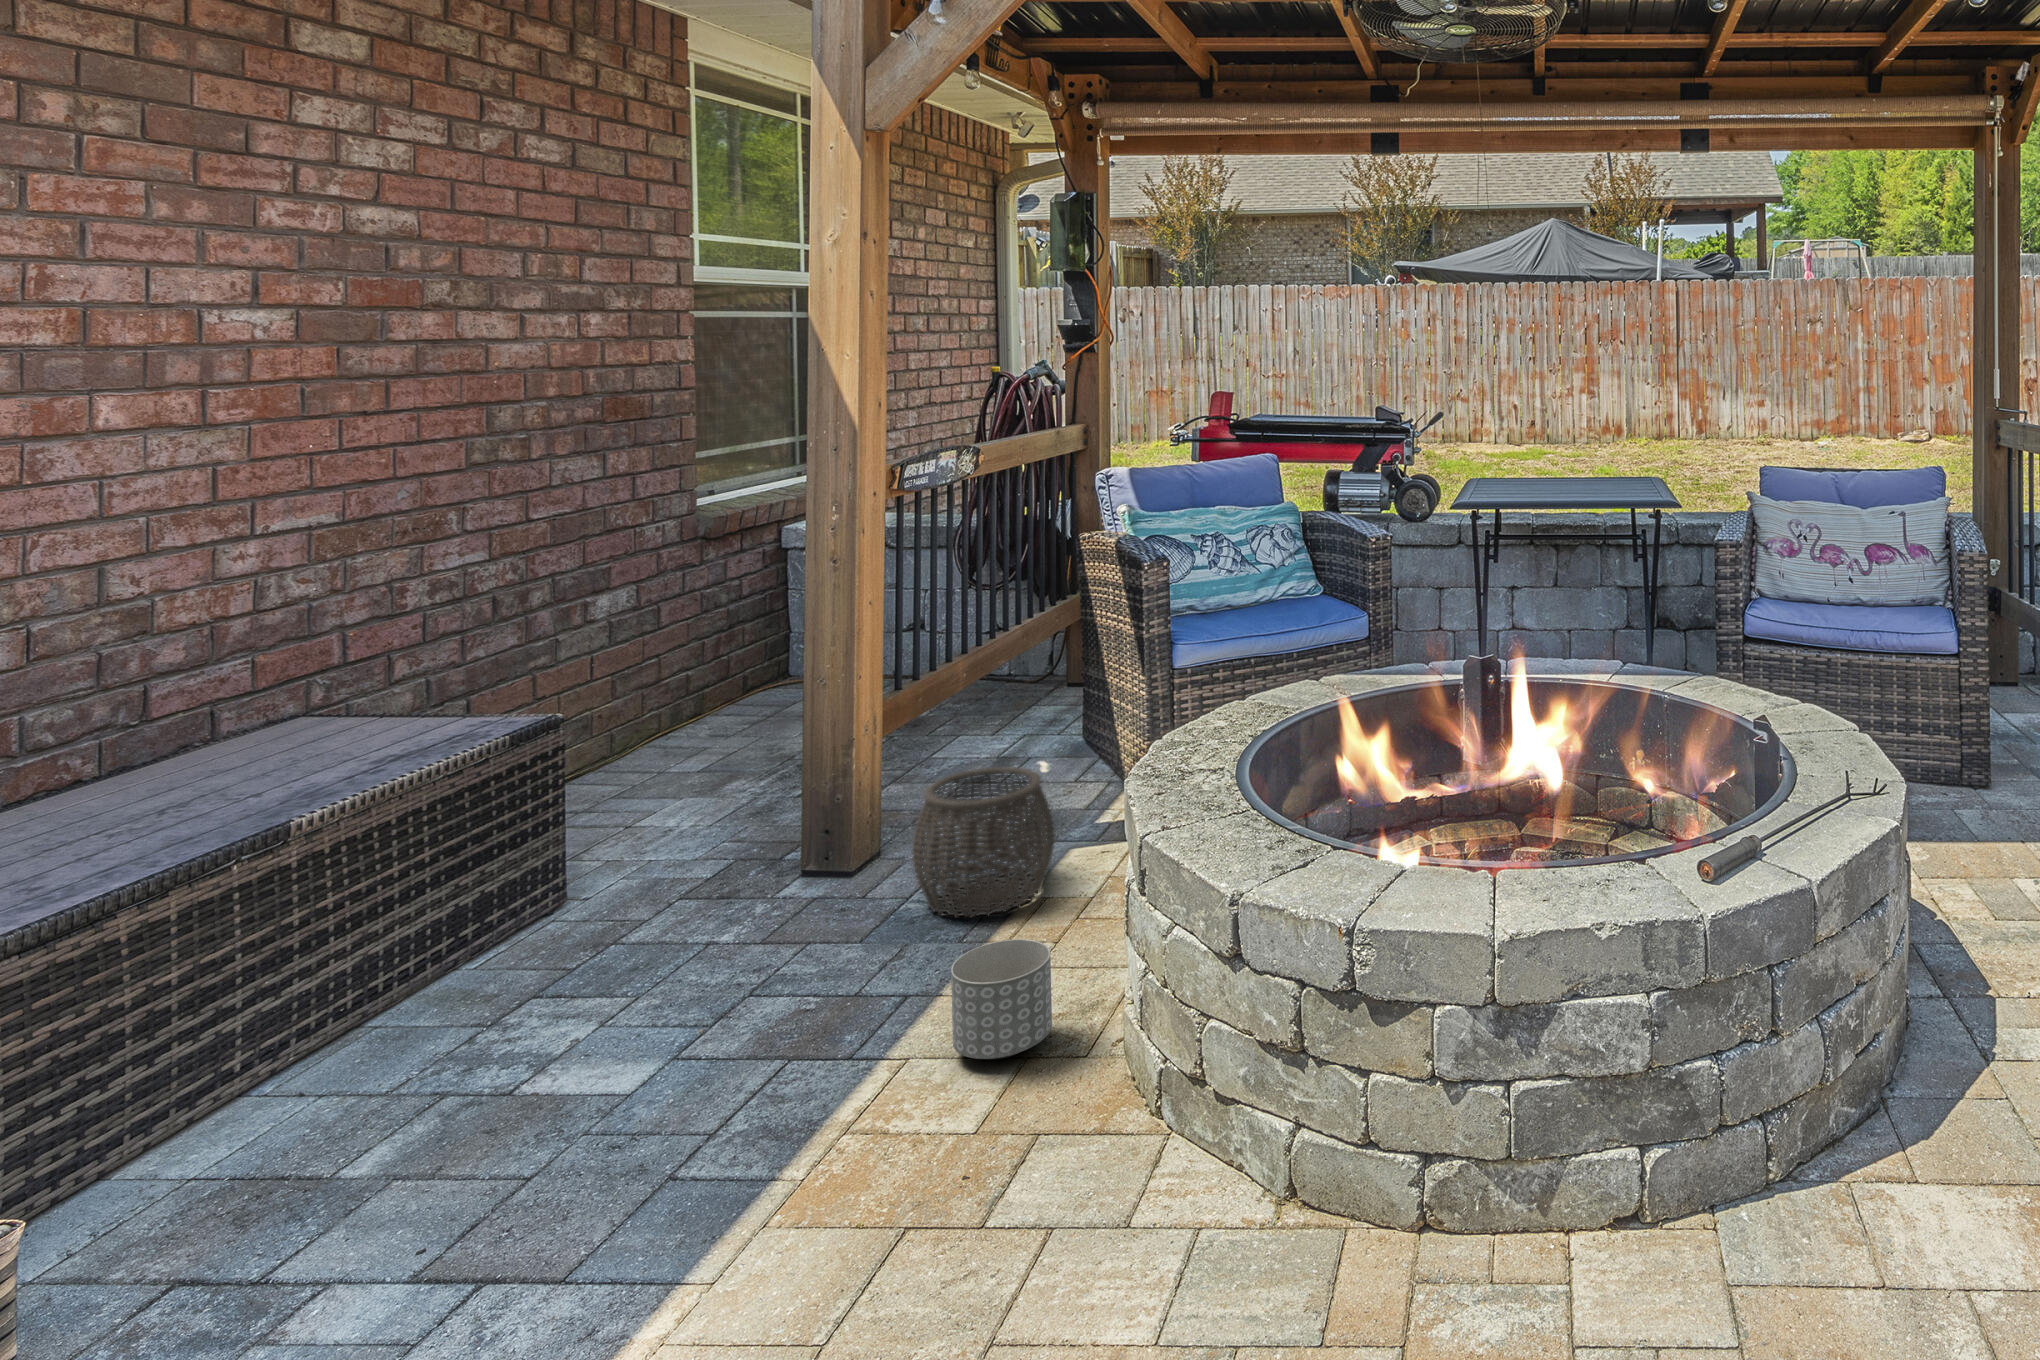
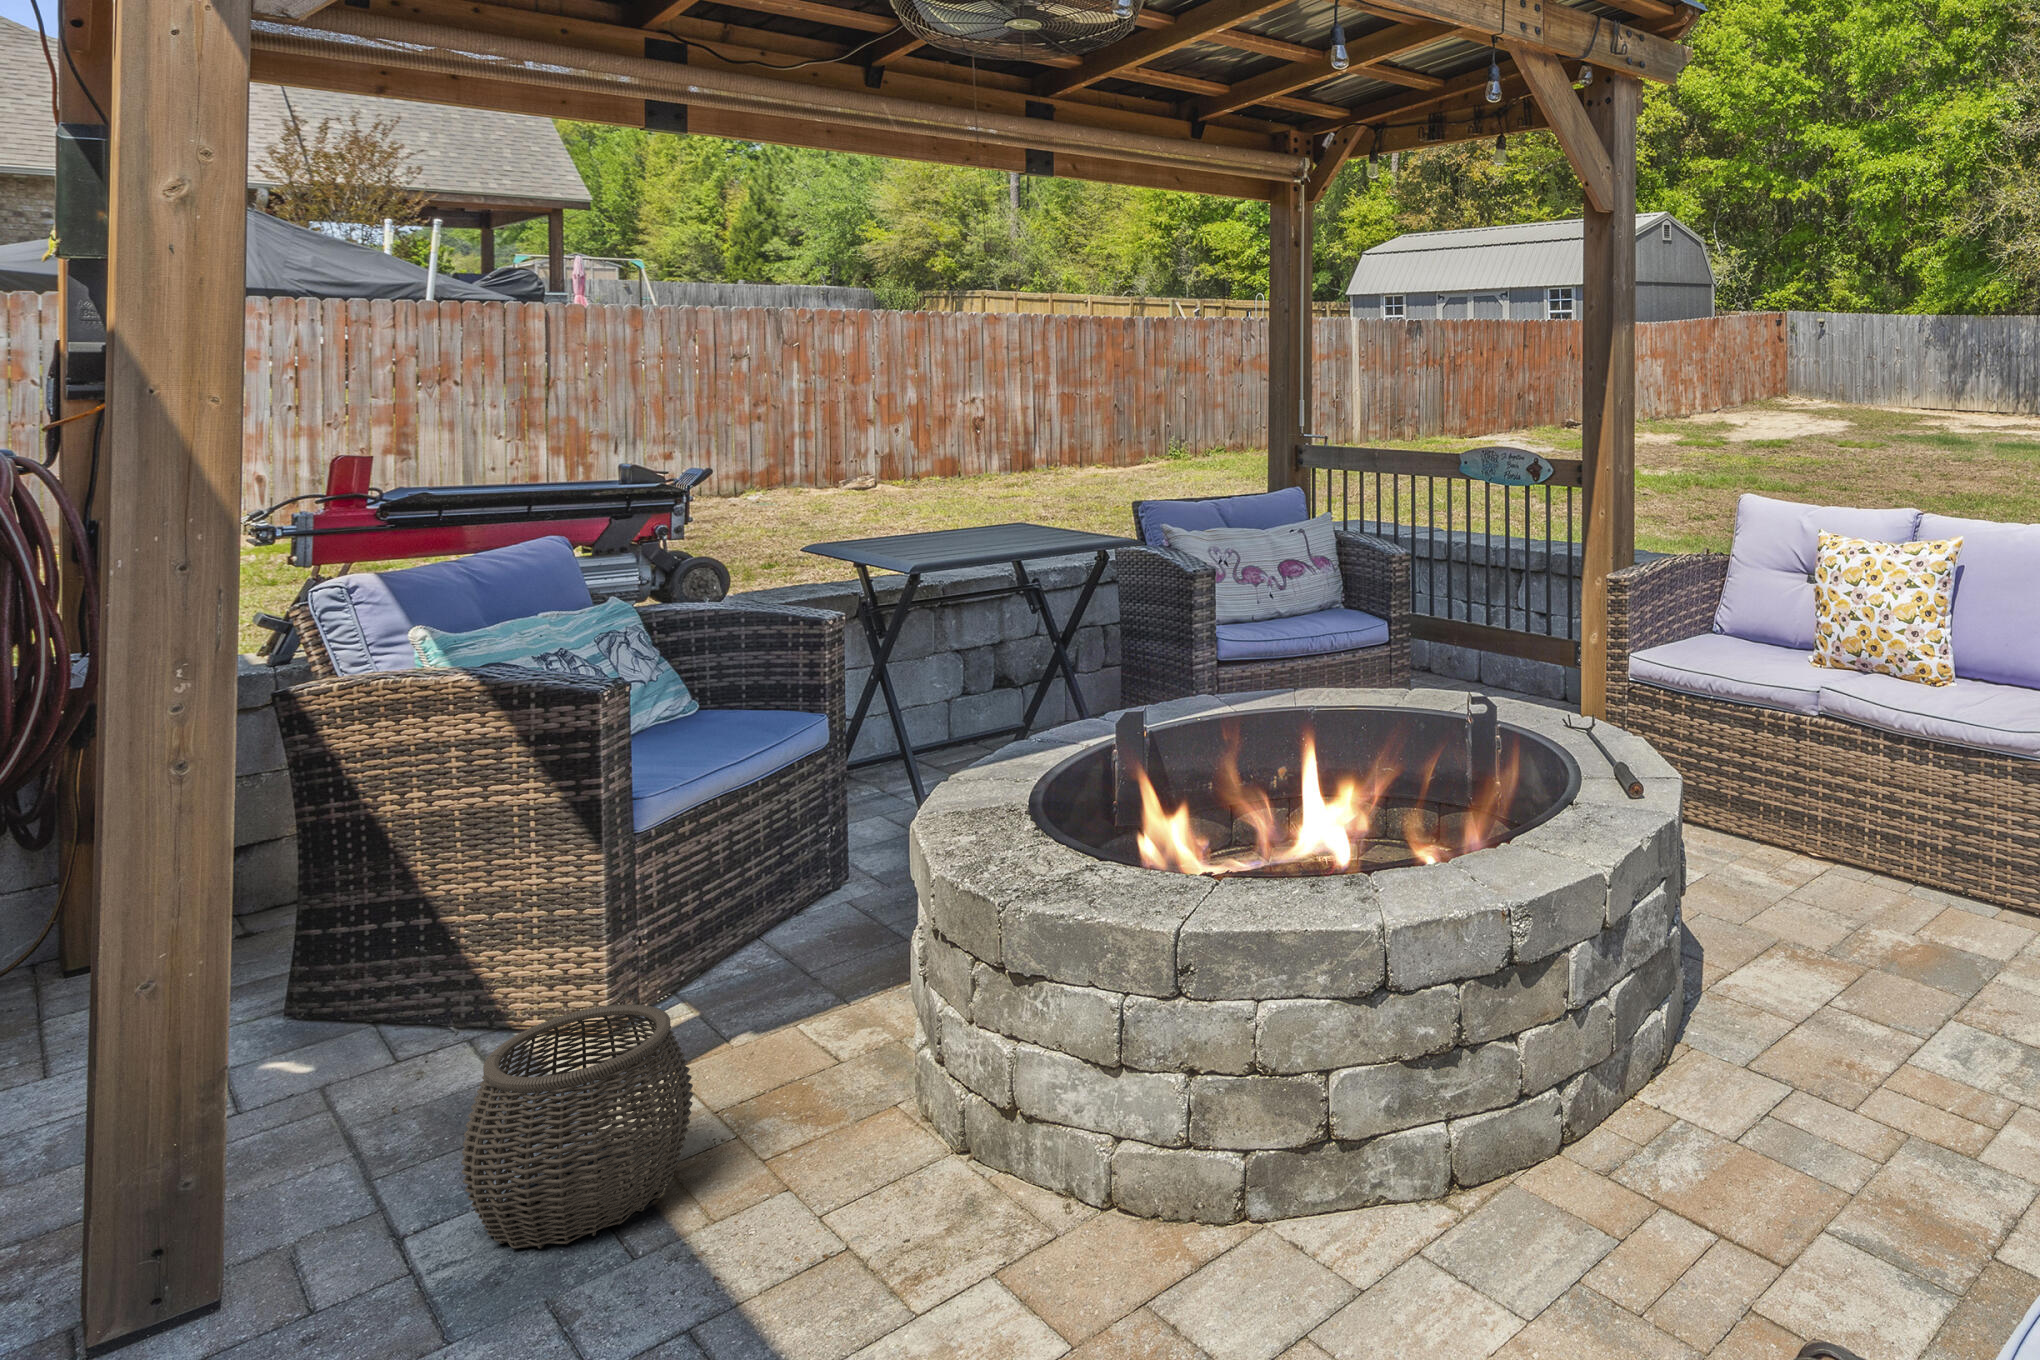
planter: present [951,939,1052,1059] -> none [906,1131,1029,1293]

